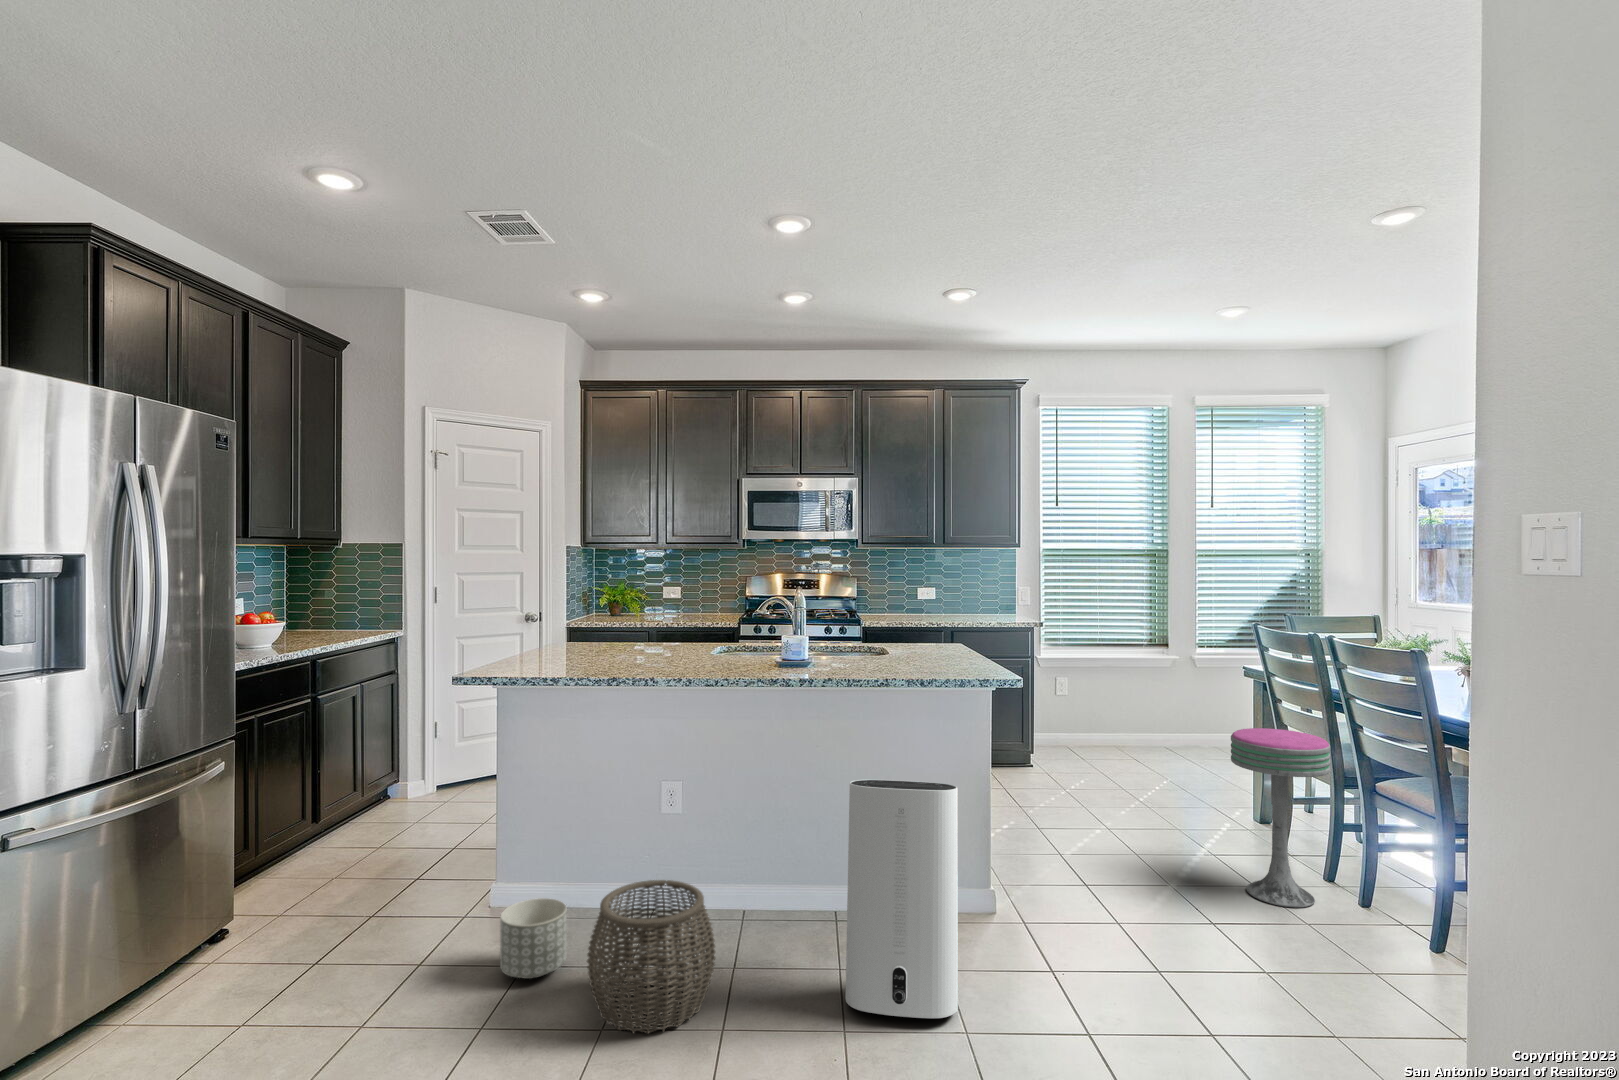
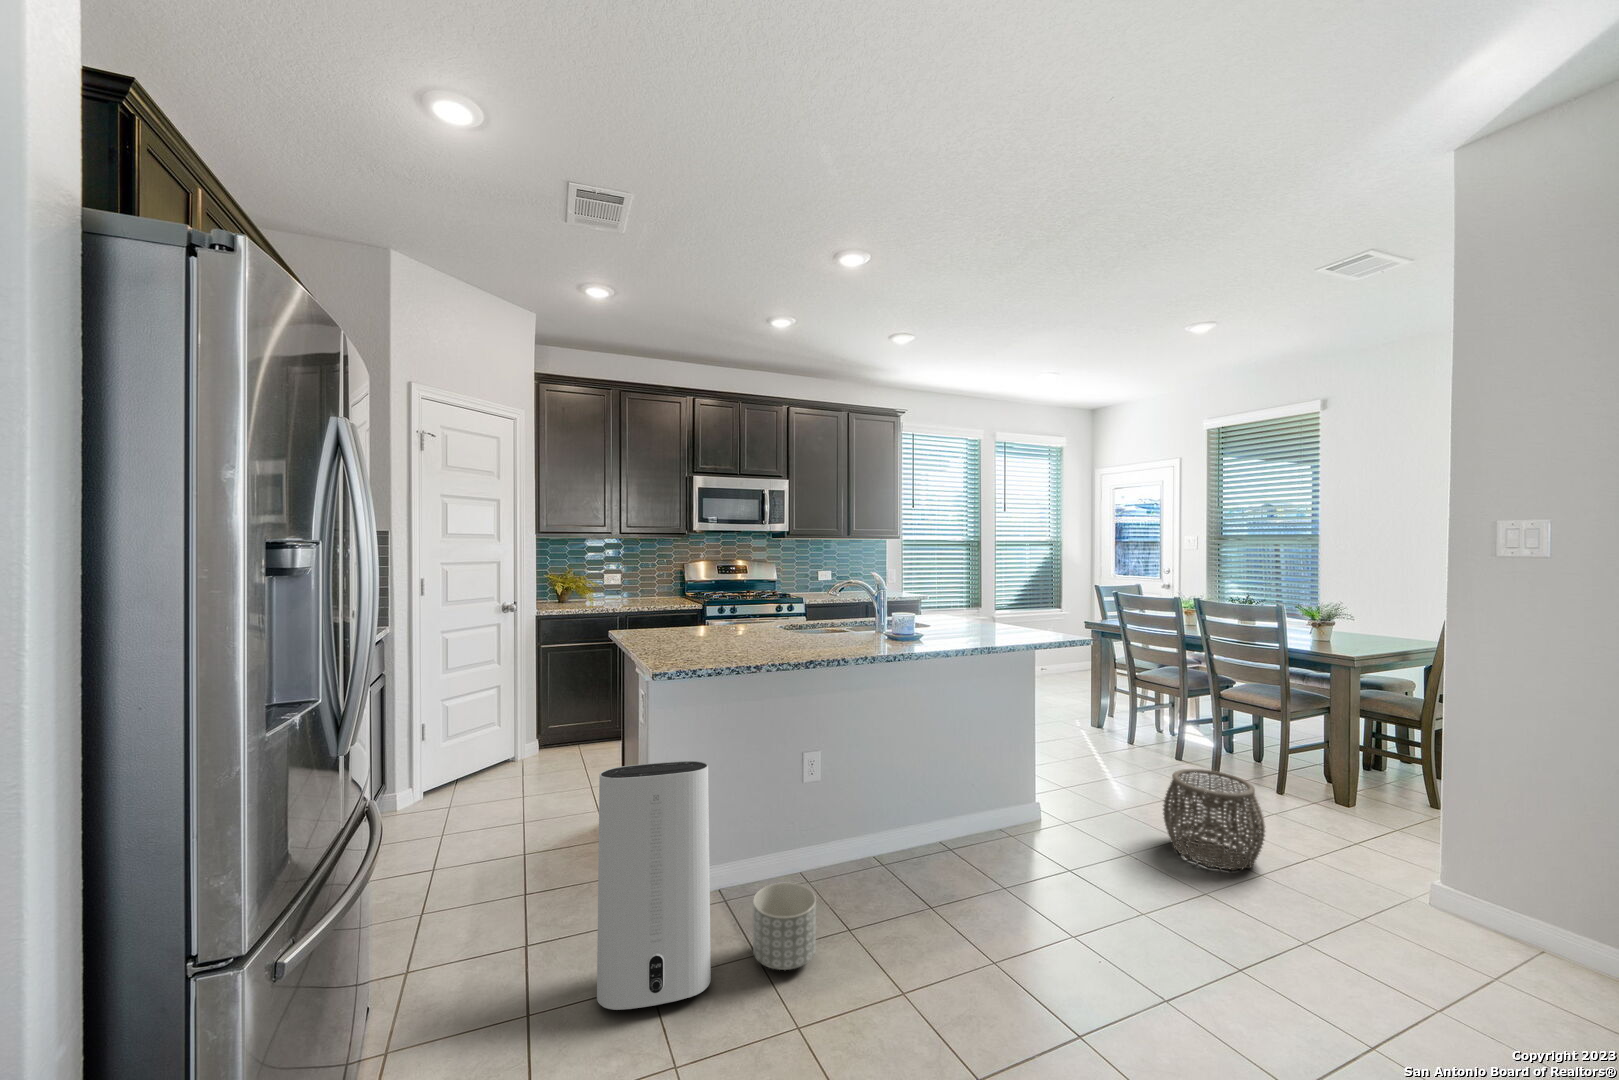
bar stool: present [1231,728,1330,908] -> none [1143,661,1210,779]
air purifier: present [845,779,958,1018] -> present [597,761,711,1010]
woven basket: present [587,880,716,1033] -> present [1163,769,1265,870]

